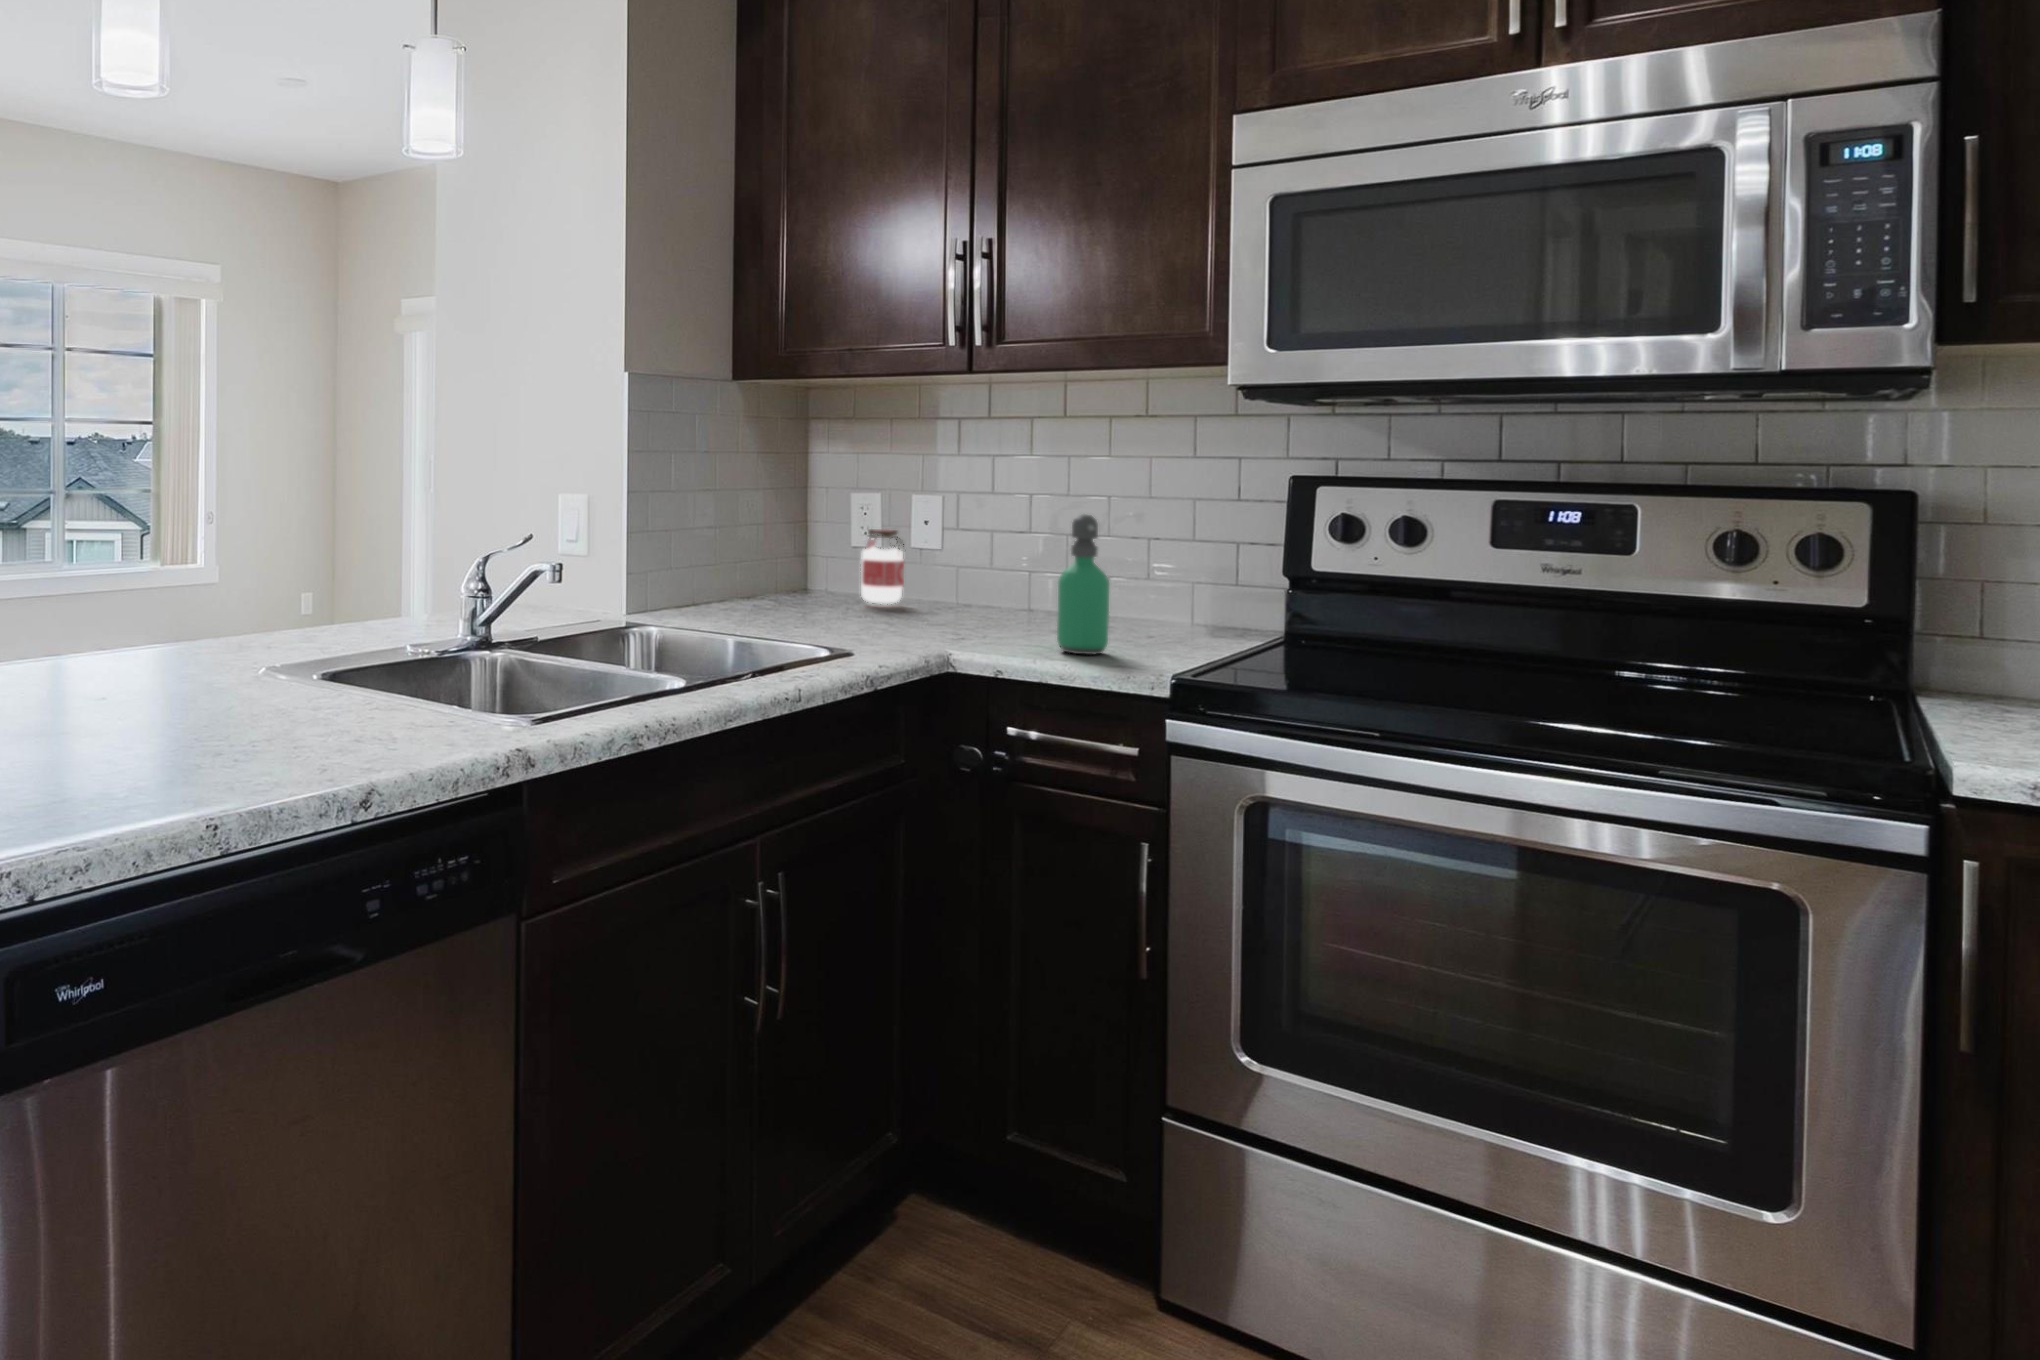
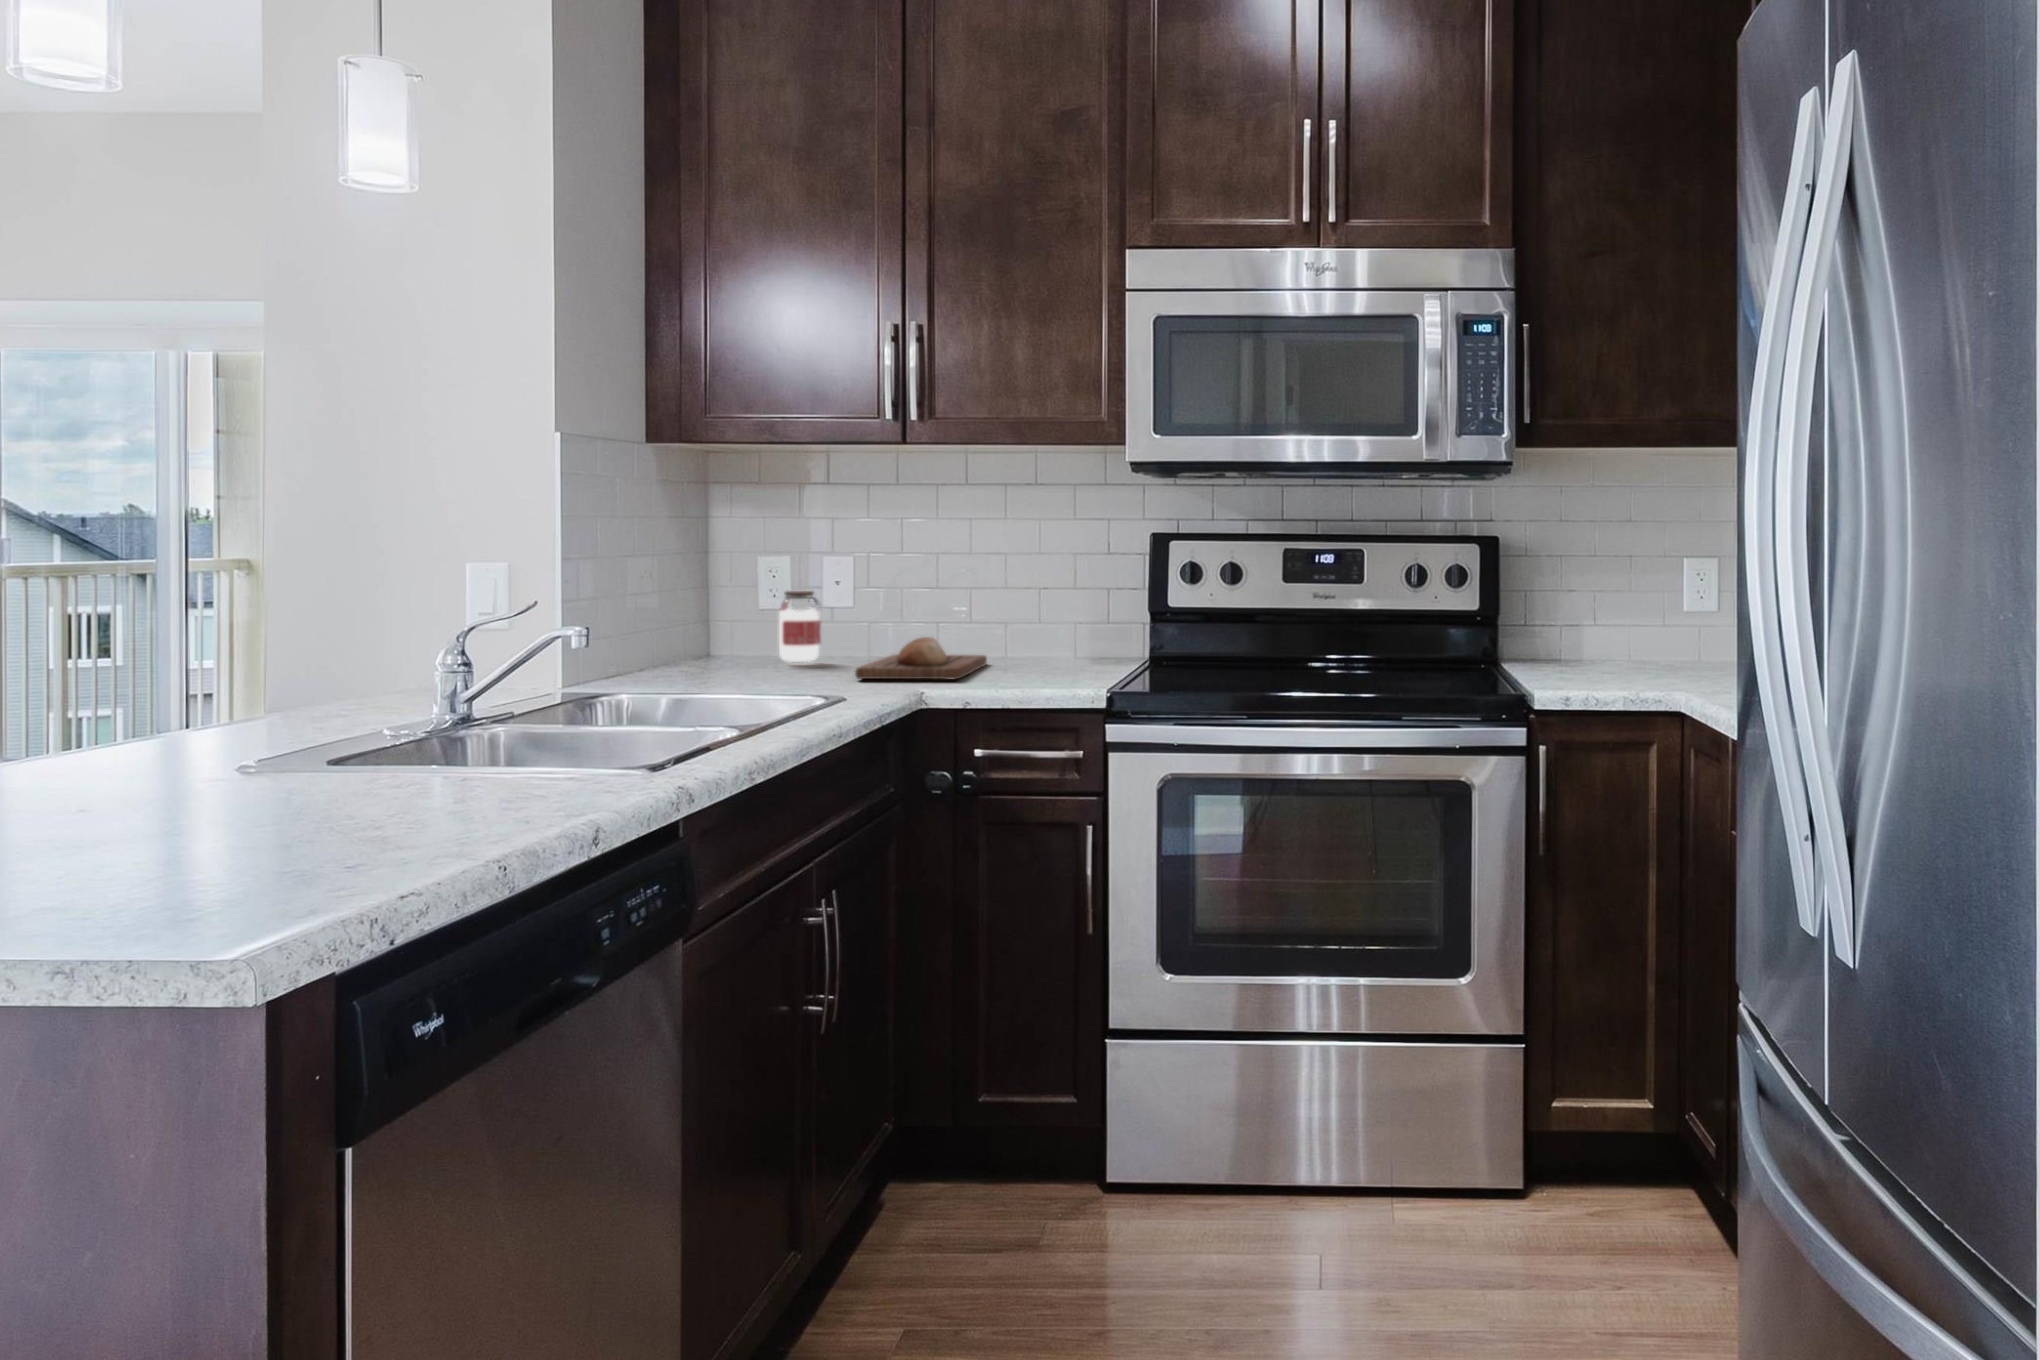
soap dispenser: present [1057,514,1109,654] -> none [1003,568,1043,683]
bread loaf: none [897,588,1078,641] -> present [855,637,987,680]

